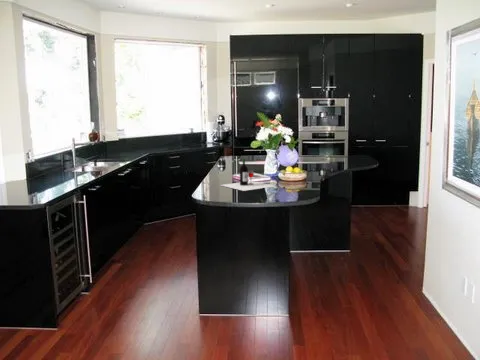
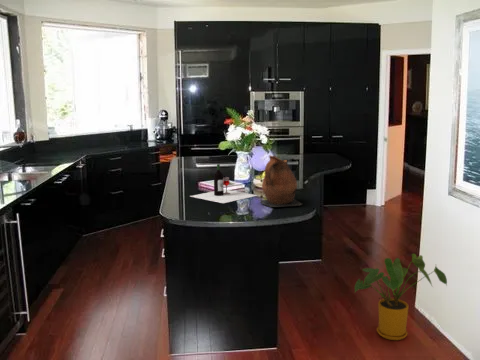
ceramic pitcher: none [272,151,309,195] -> present [260,156,302,207]
house plant: none [358,242,442,317] -> present [355,254,447,340]

